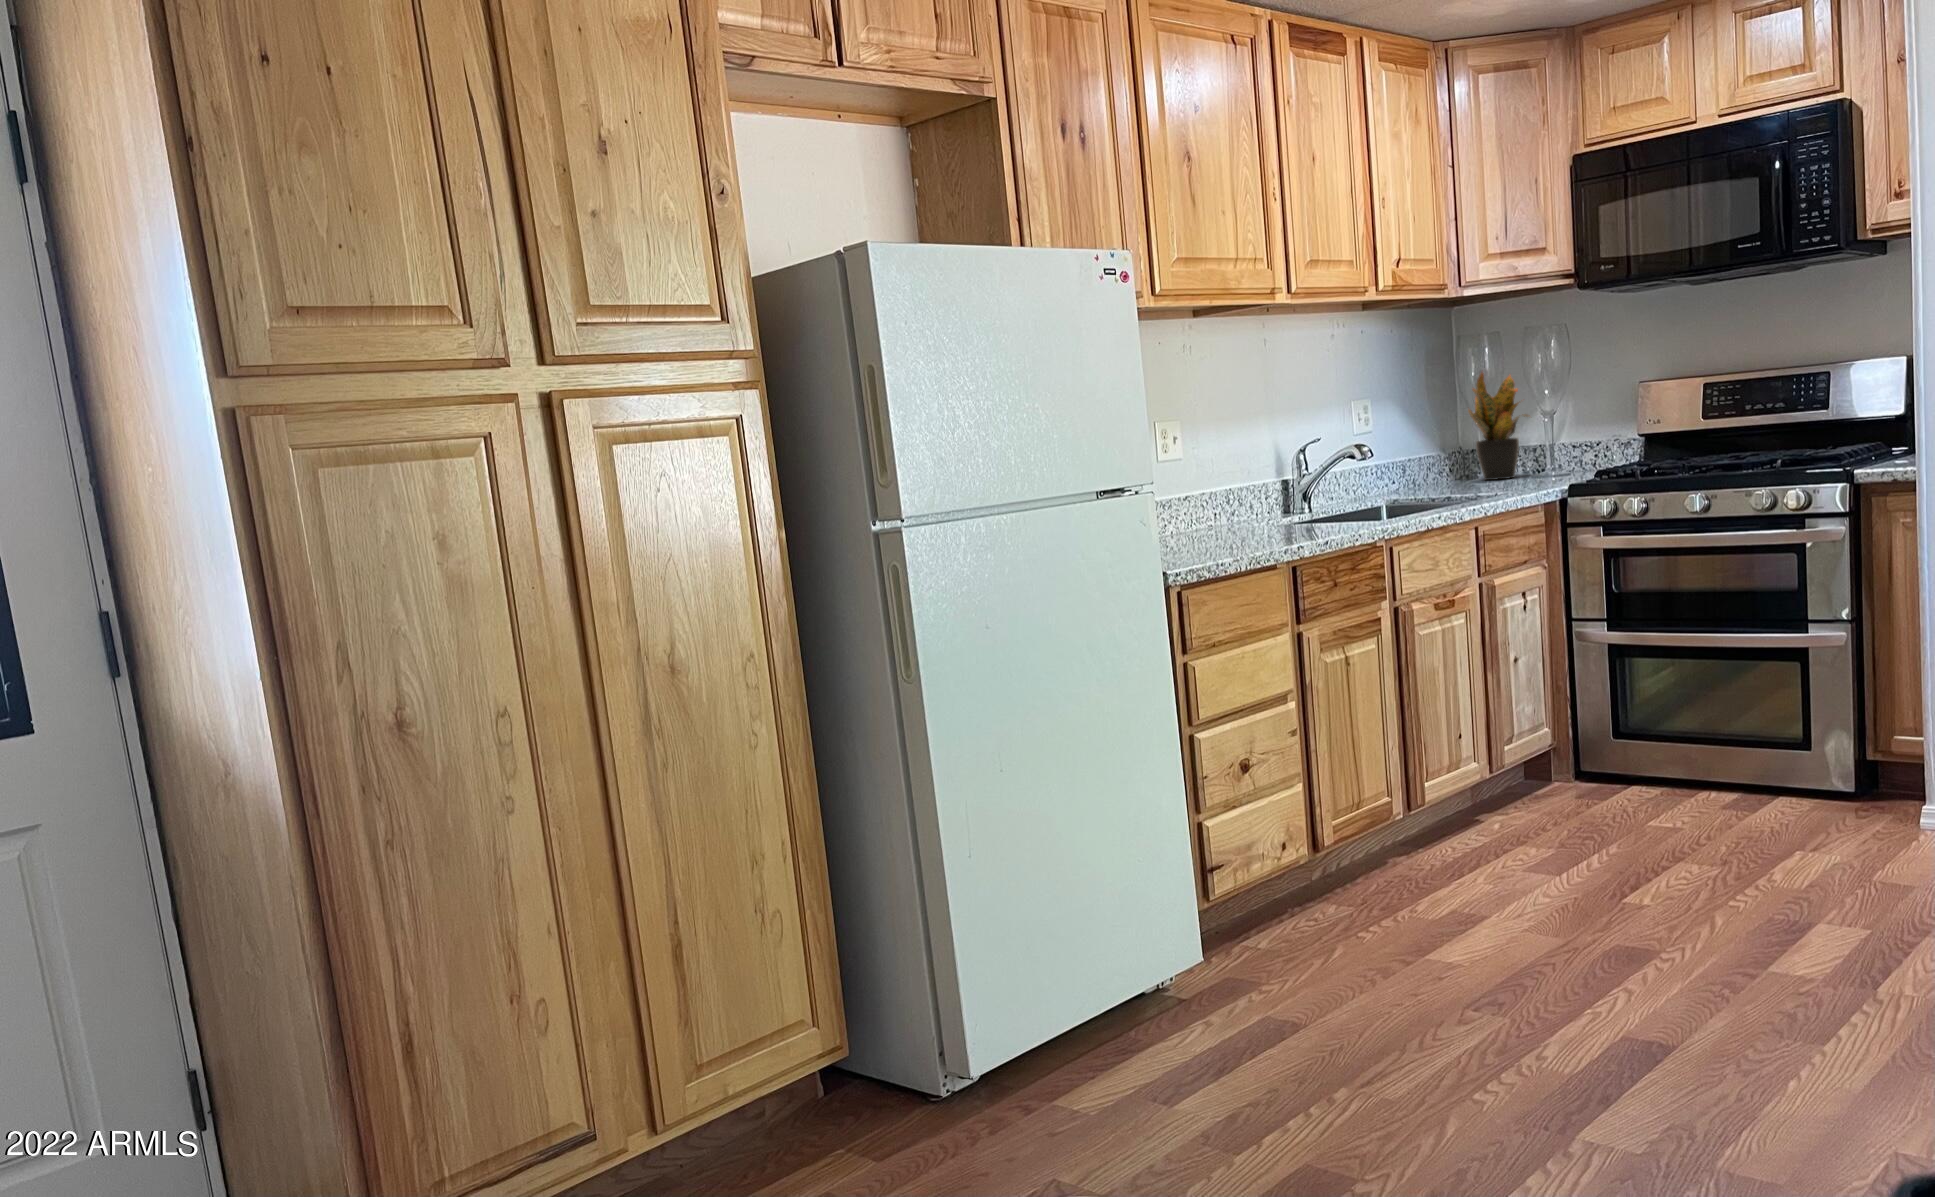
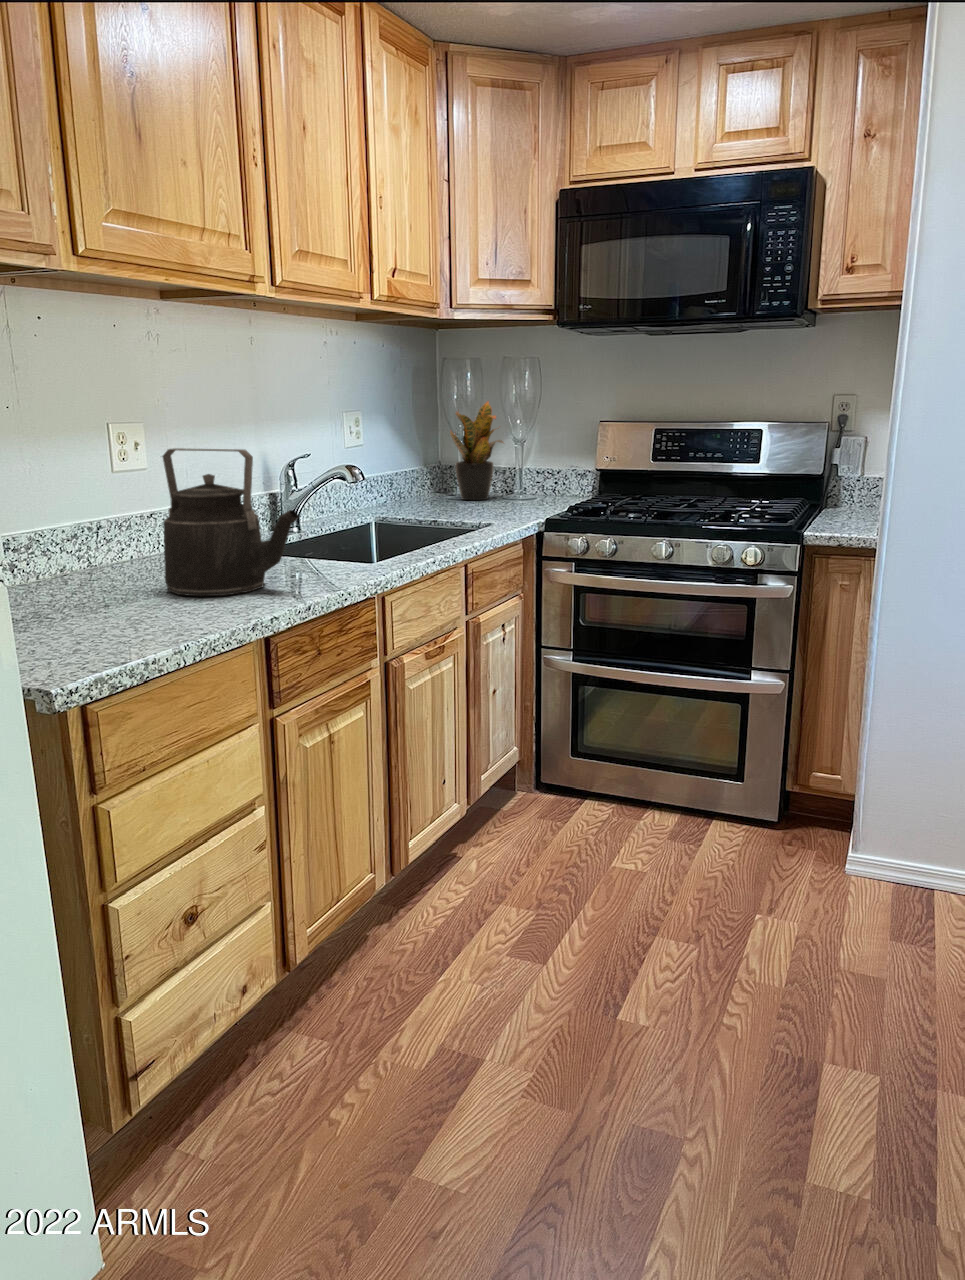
kettle: none [1206,424,1317,542] -> present [163,448,299,596]

